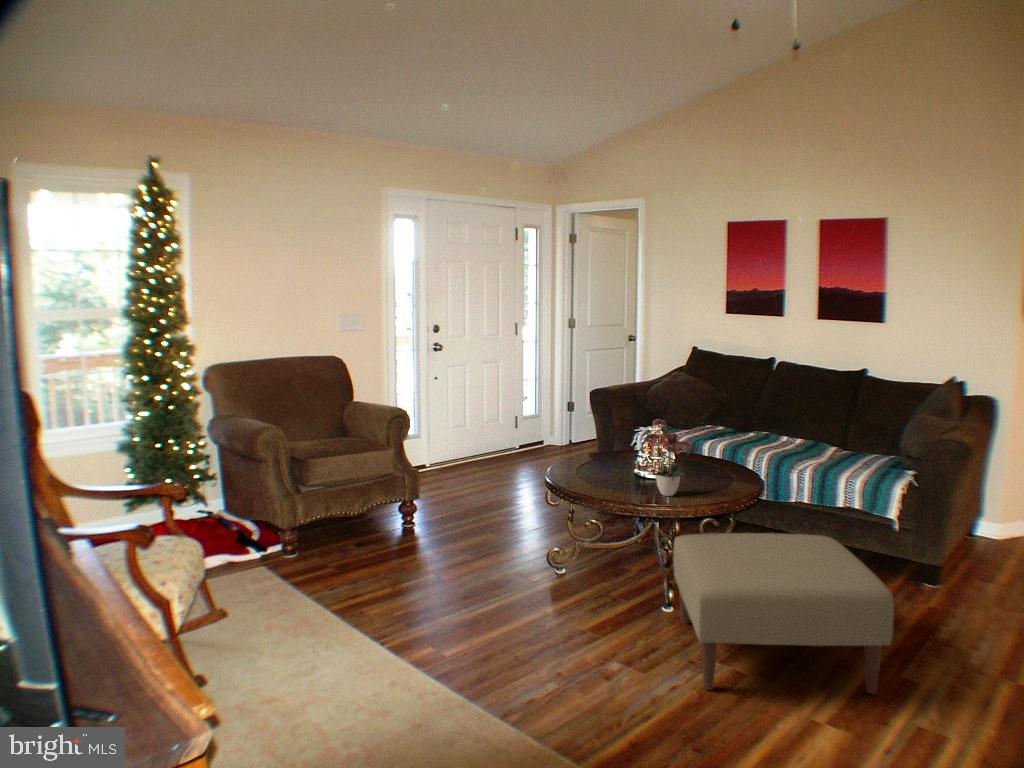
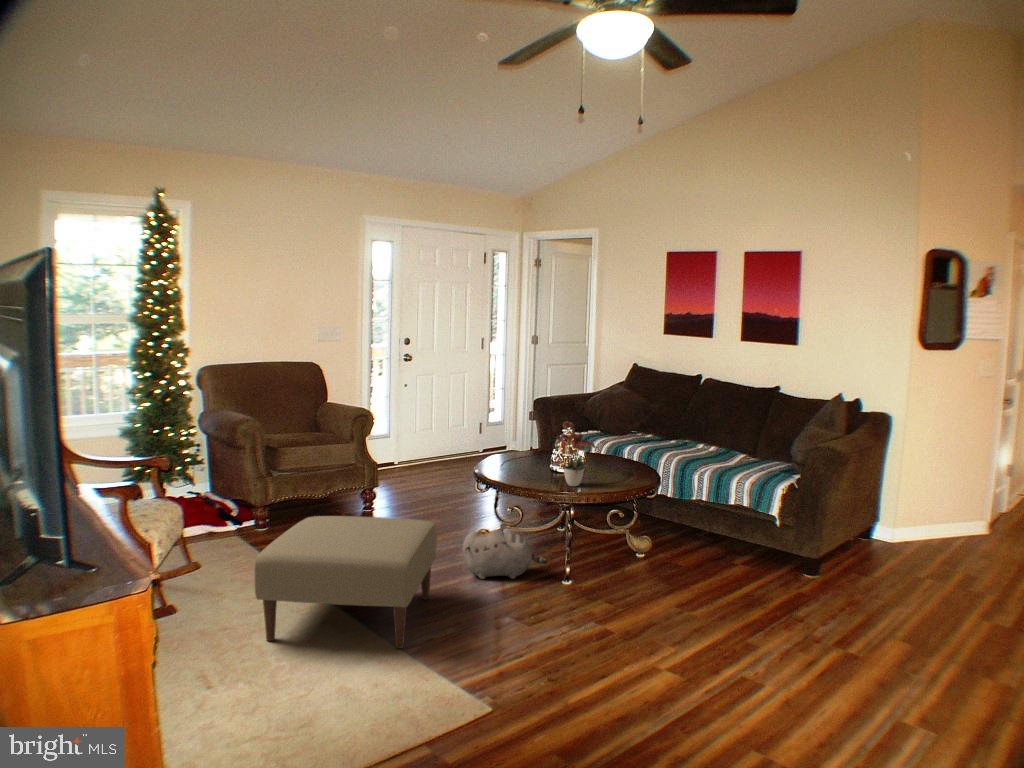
ottoman: present [673,533,894,694] -> present [254,516,437,648]
plush toy: none [538,550,640,610] -> present [462,530,547,579]

